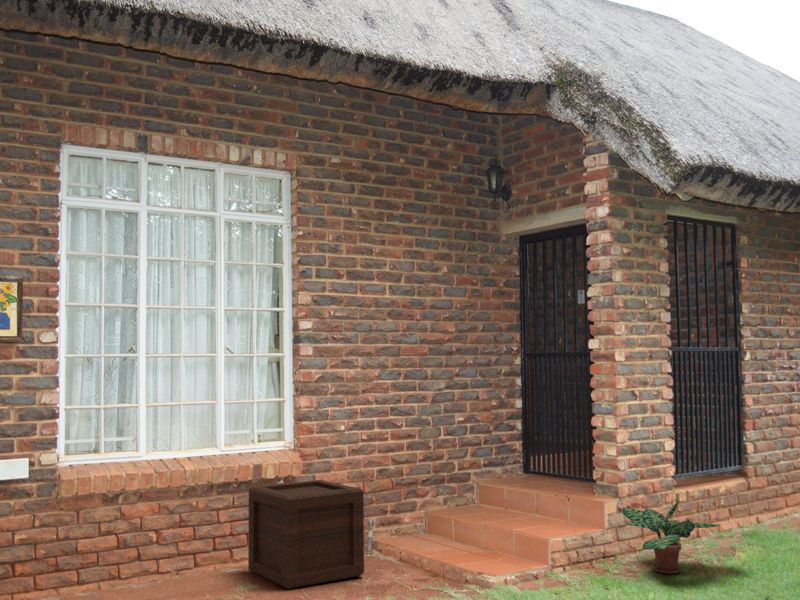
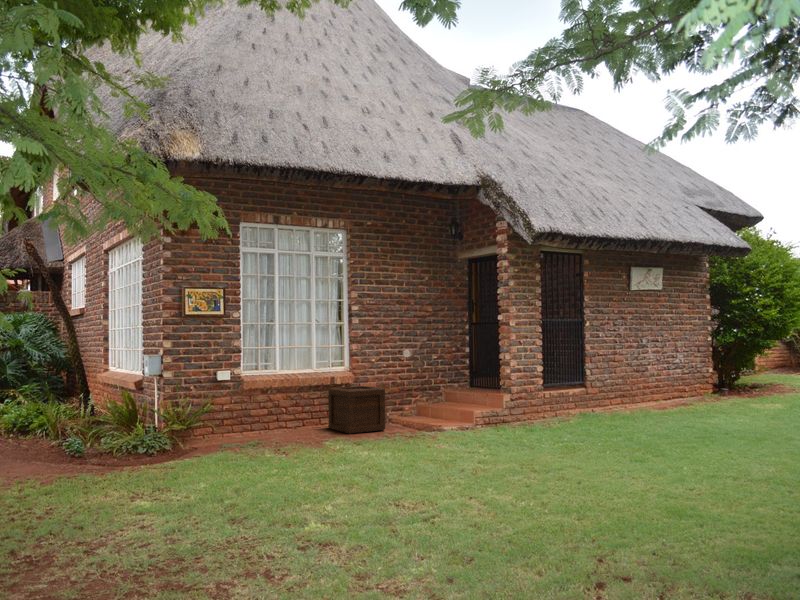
potted plant: present [623,501,721,574] -> none [512,393,560,428]

